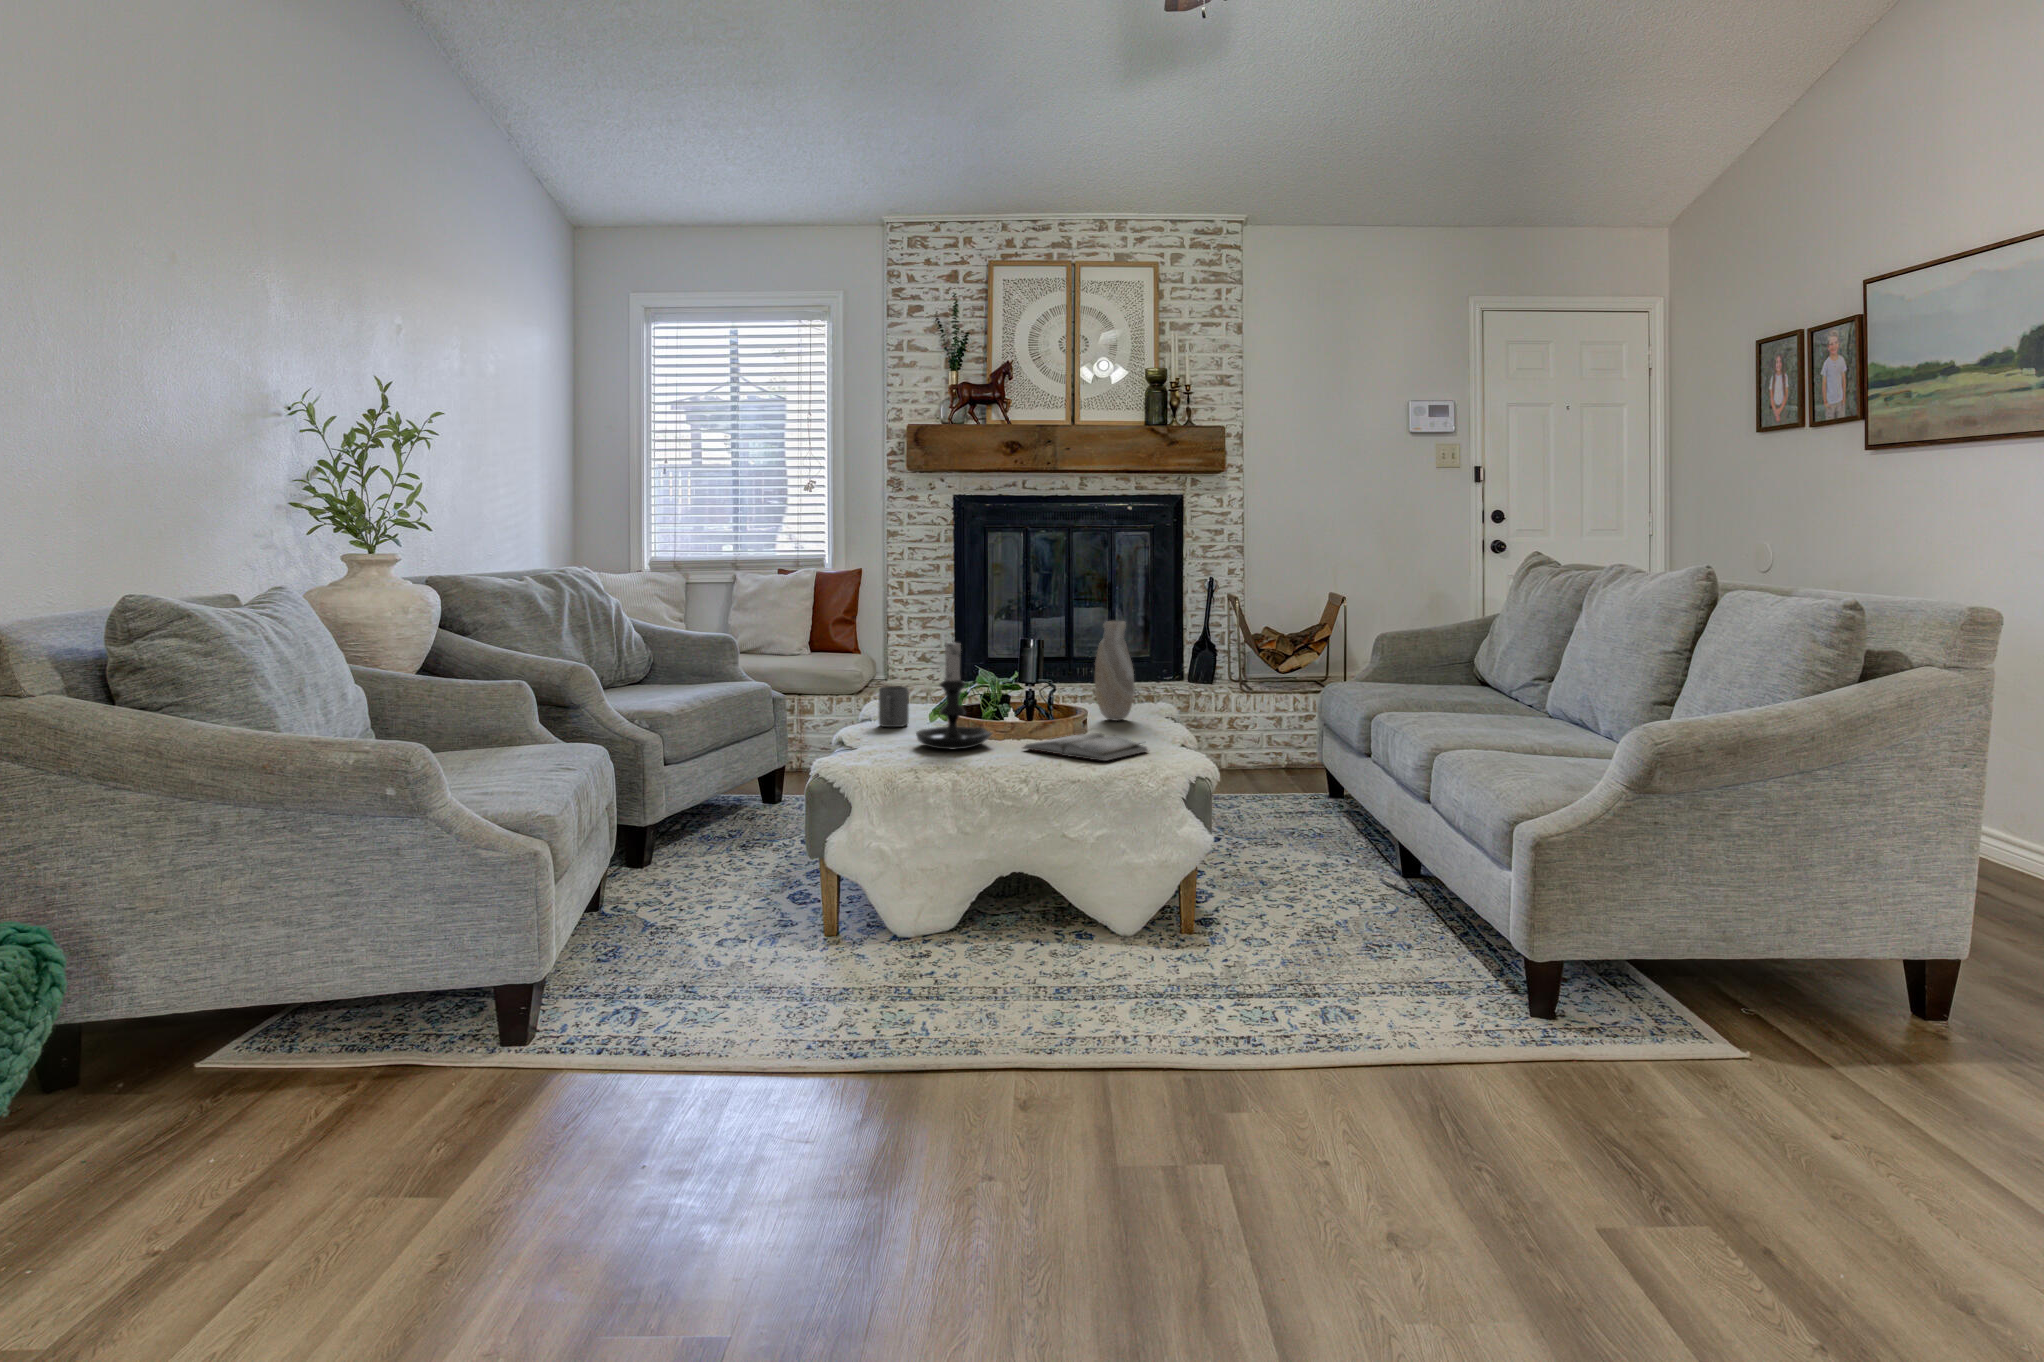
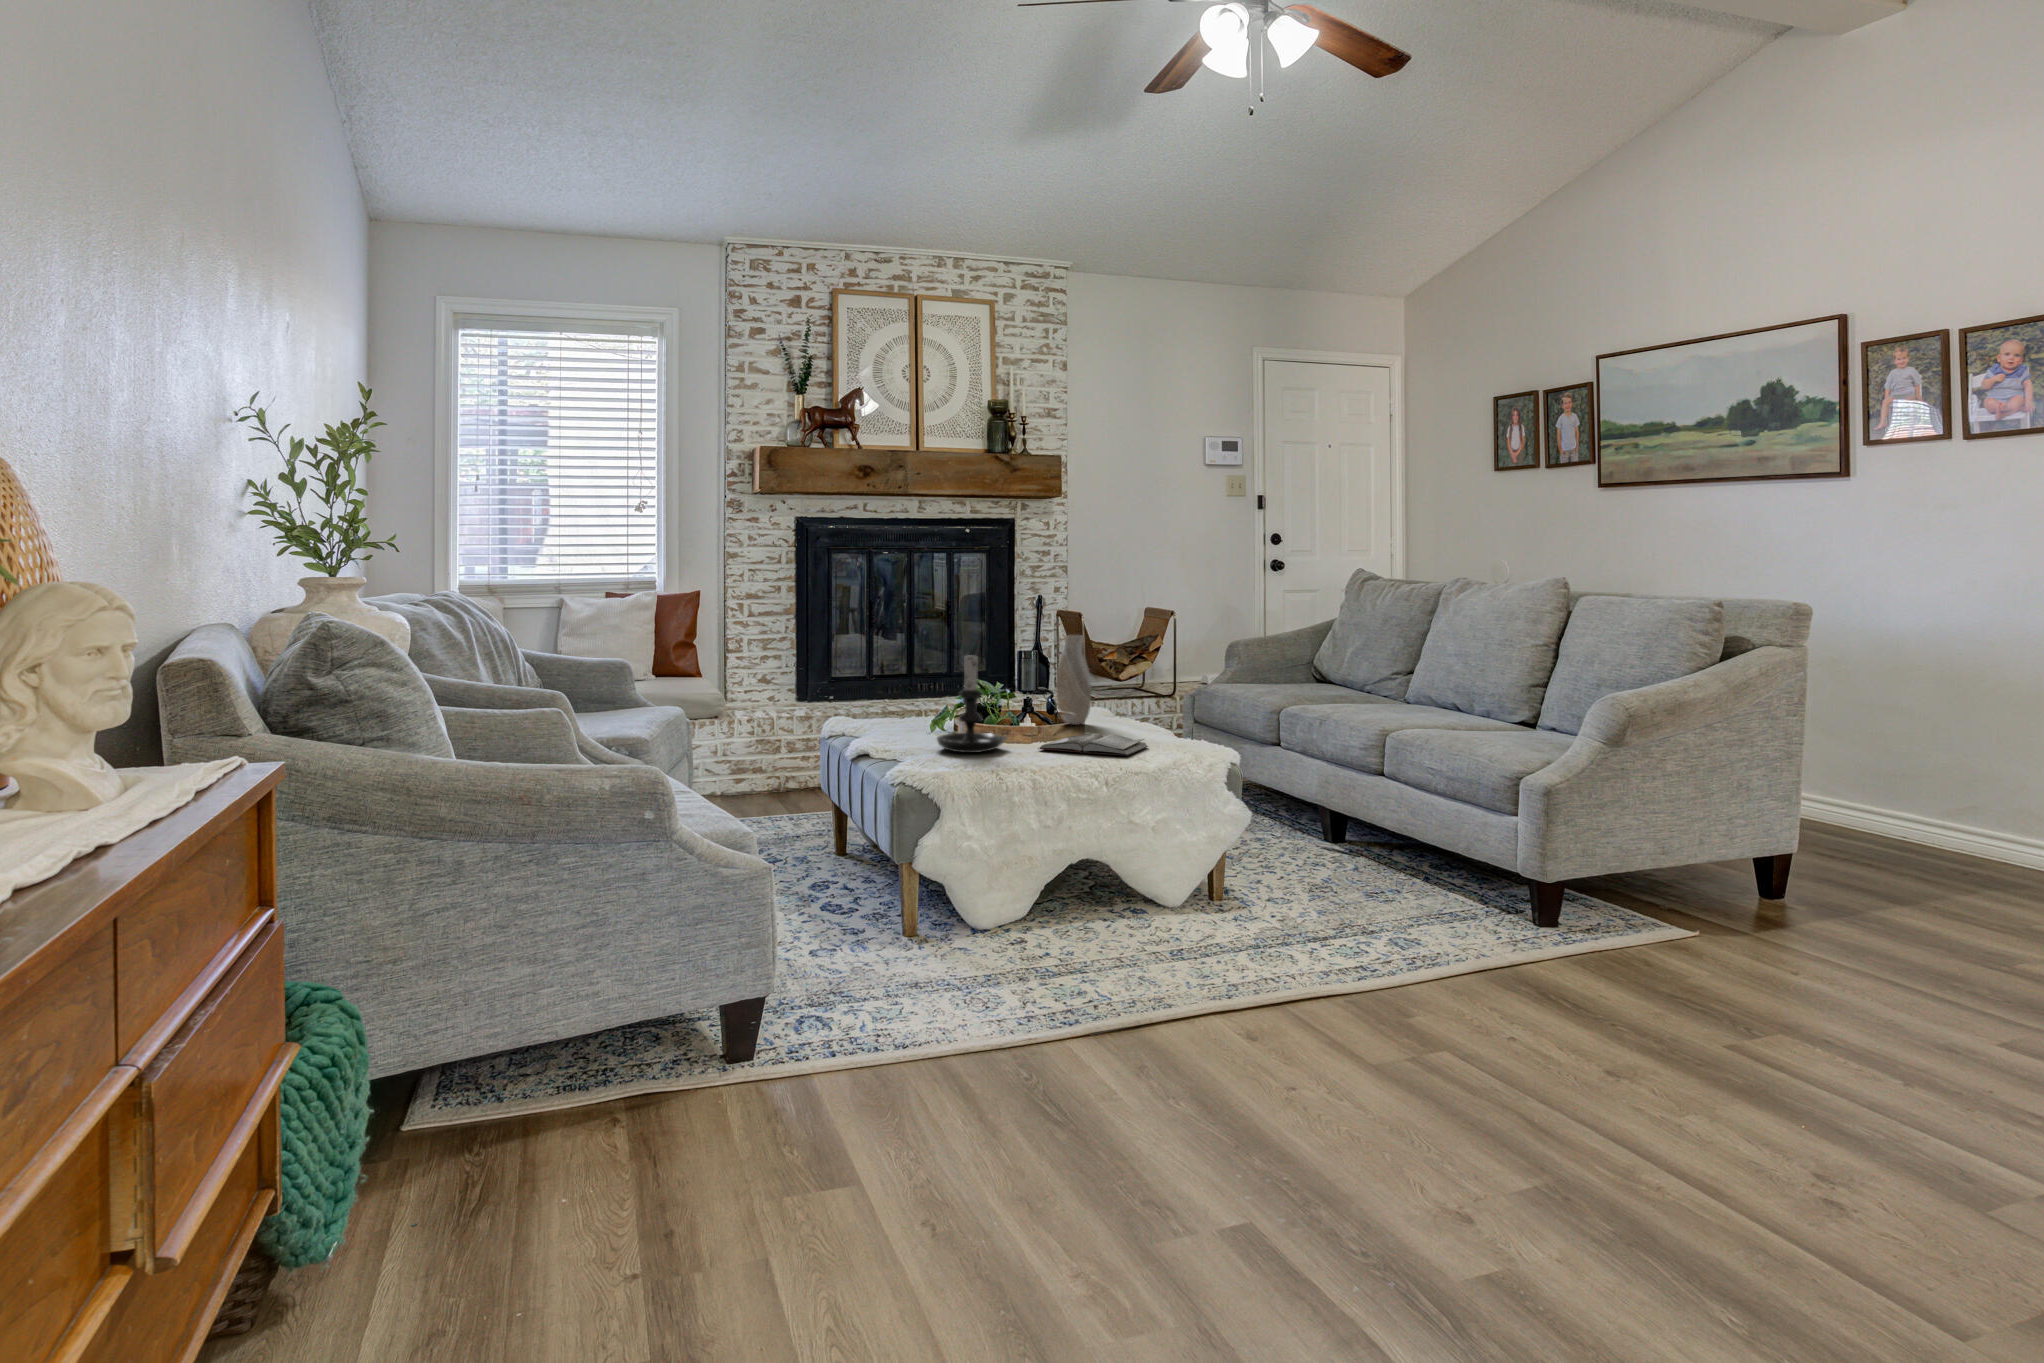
mug: present [879,686,909,727] -> none [869,699,897,737]

